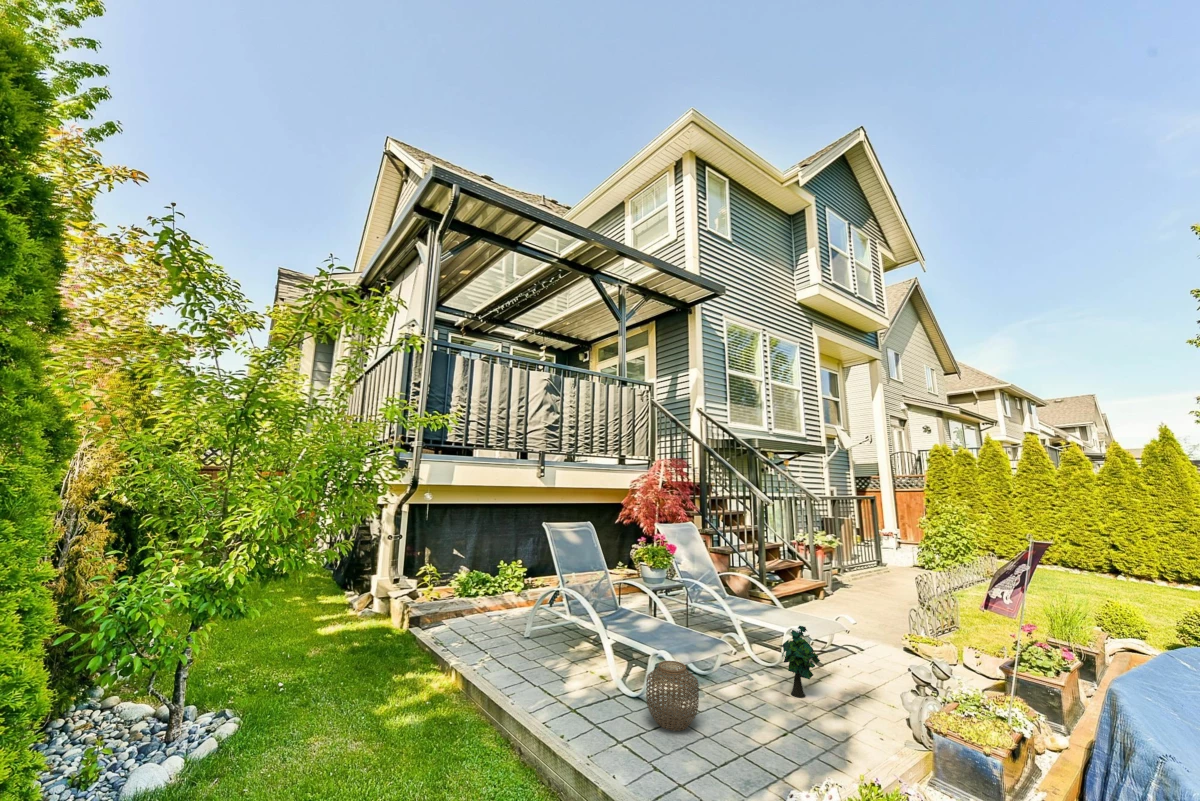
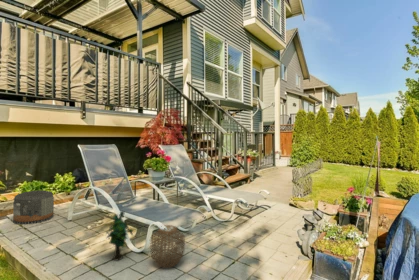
pouf: none [450,587,501,638] -> present [13,191,54,224]
decorative plant: present [779,626,820,698] -> present [106,211,133,260]

